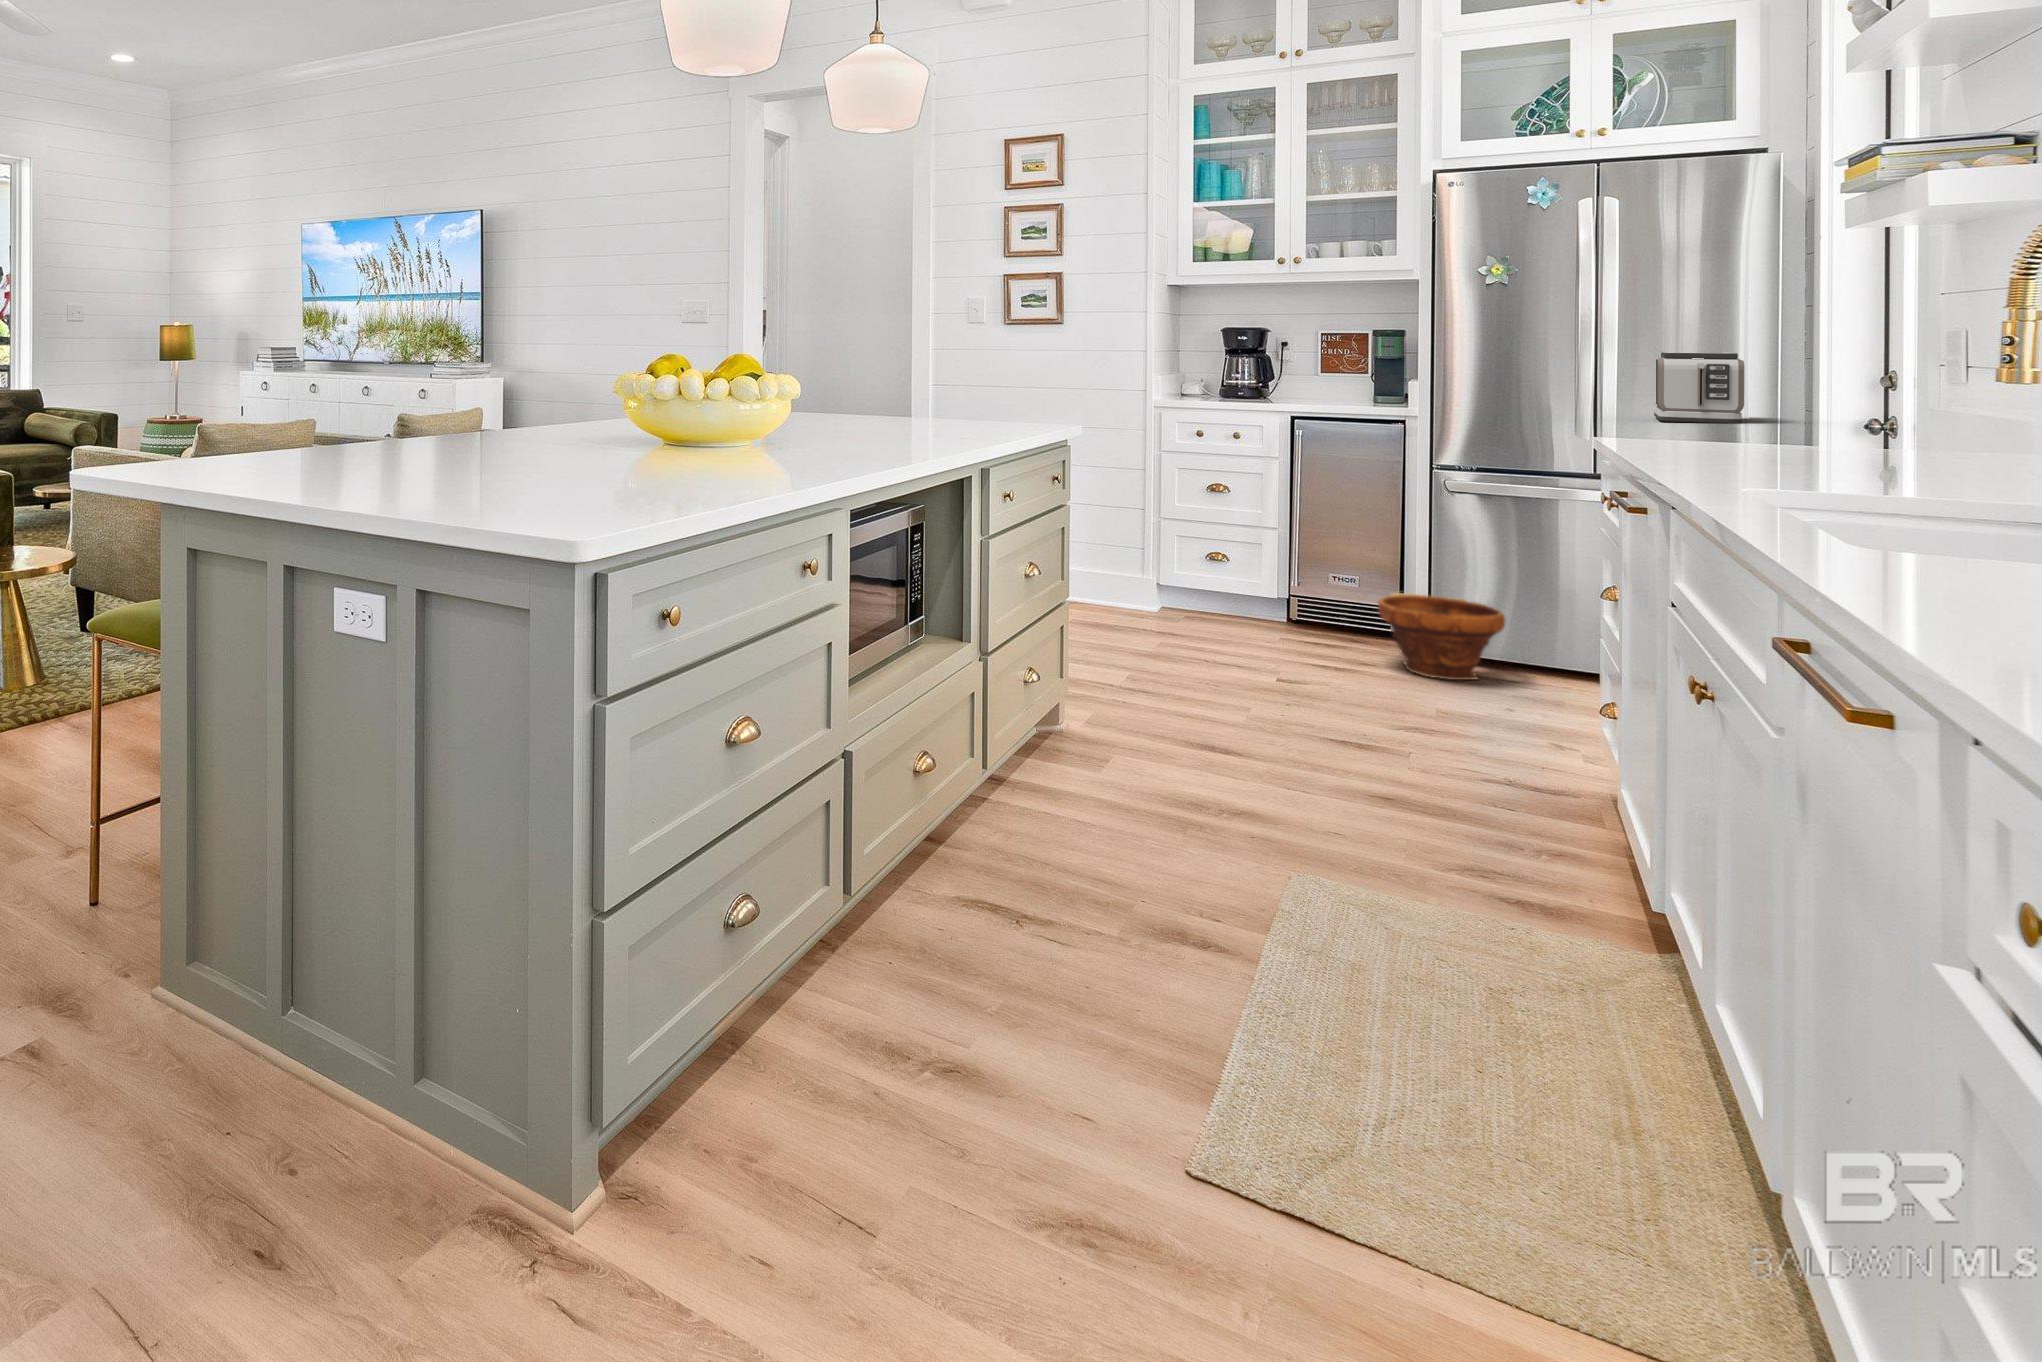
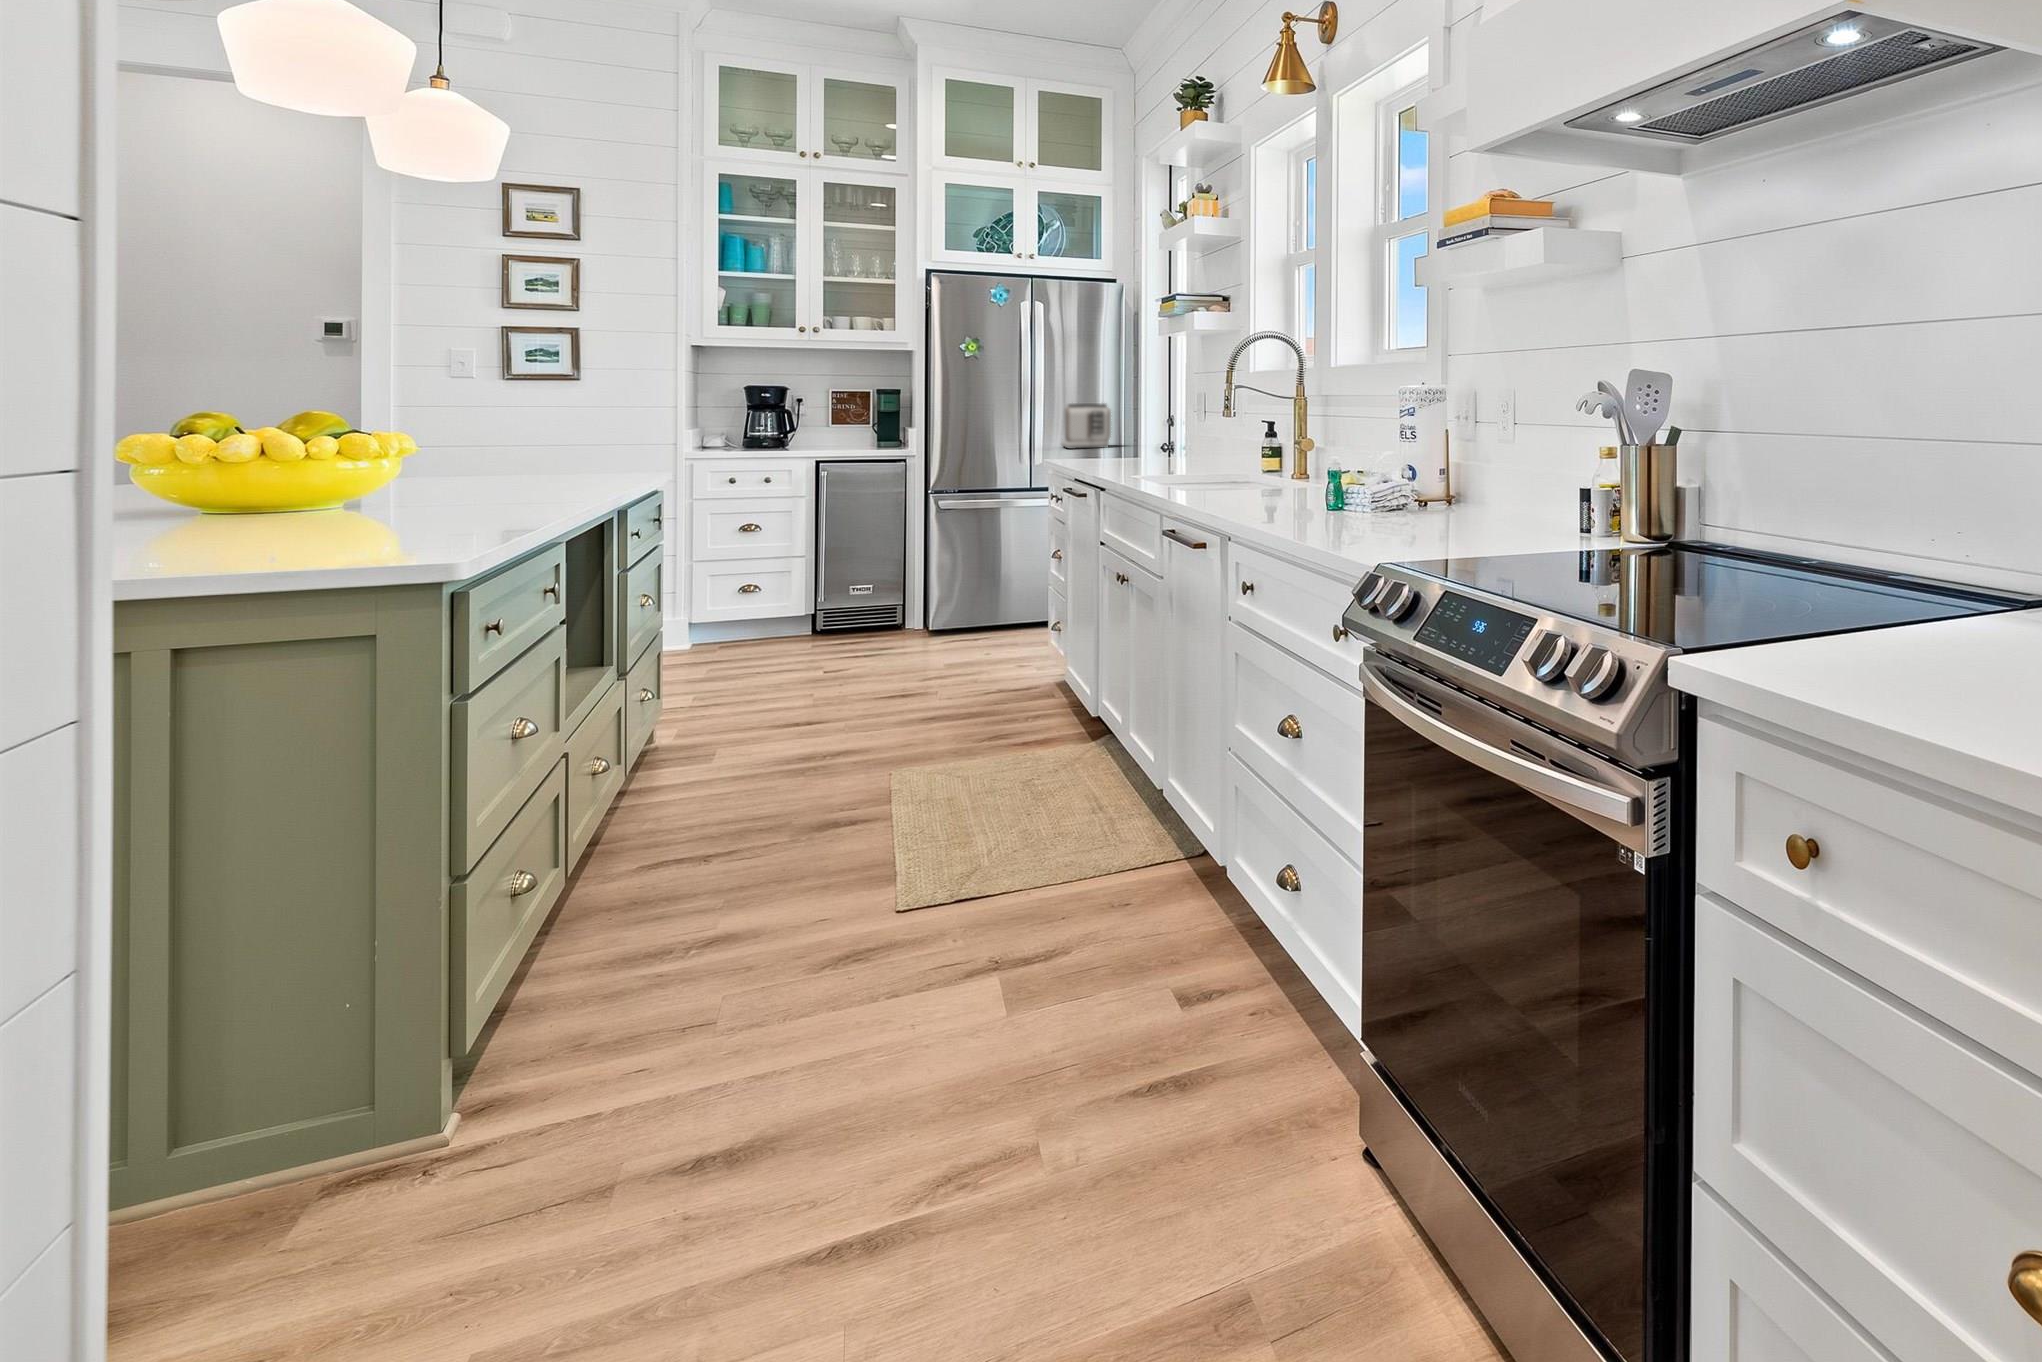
planter: present [1378,593,1506,680] -> none [890,587,978,647]

